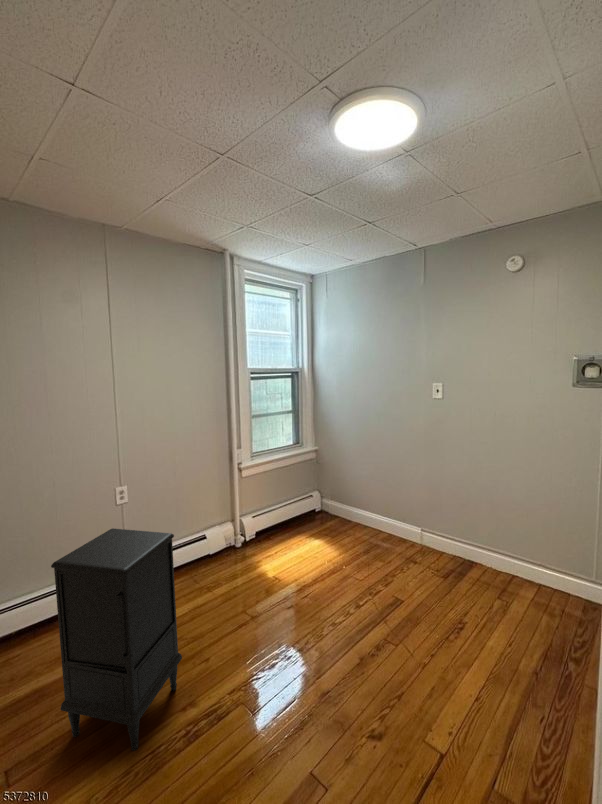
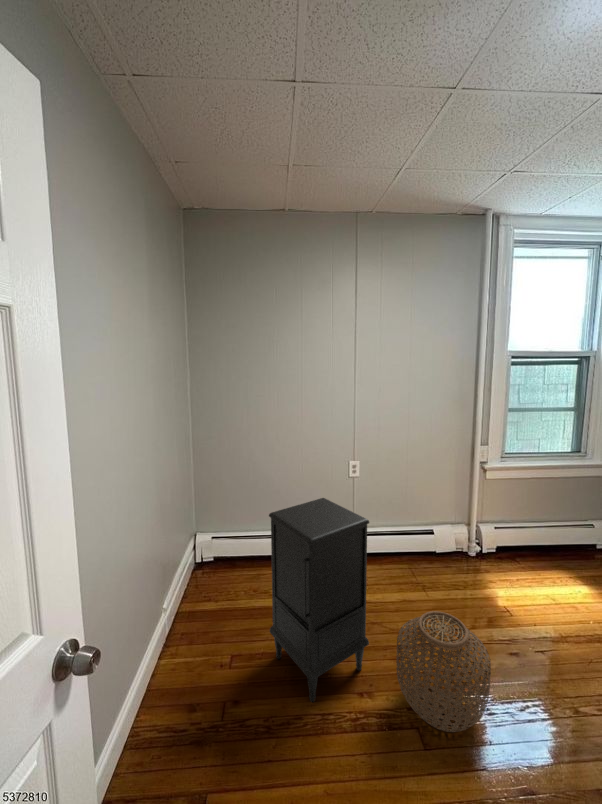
woven basket: none [212,592,289,694] -> present [396,611,491,732]

